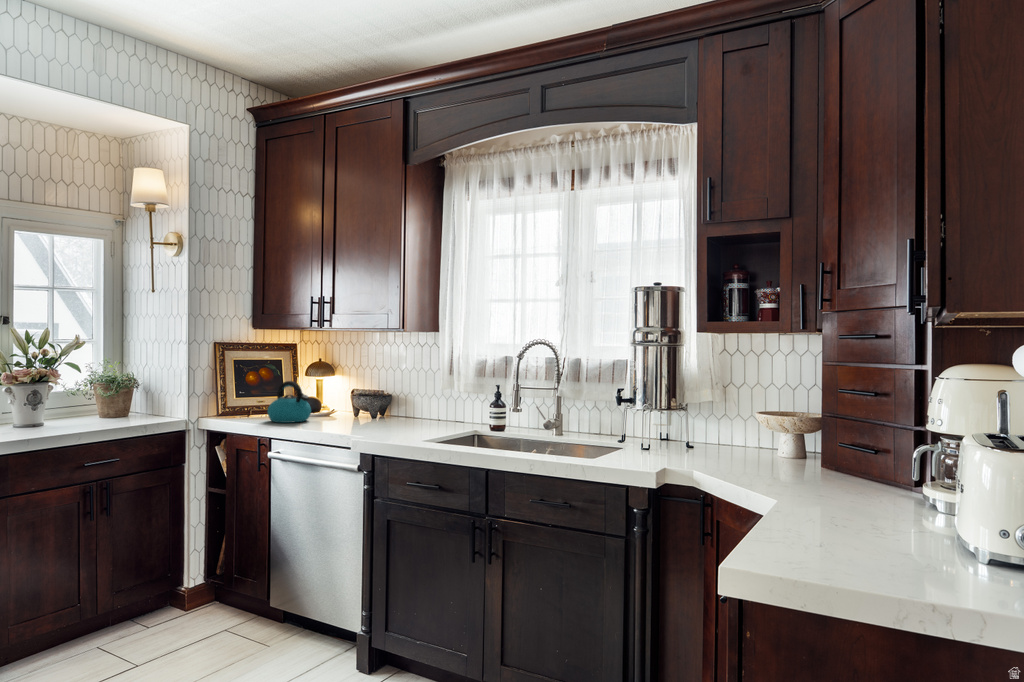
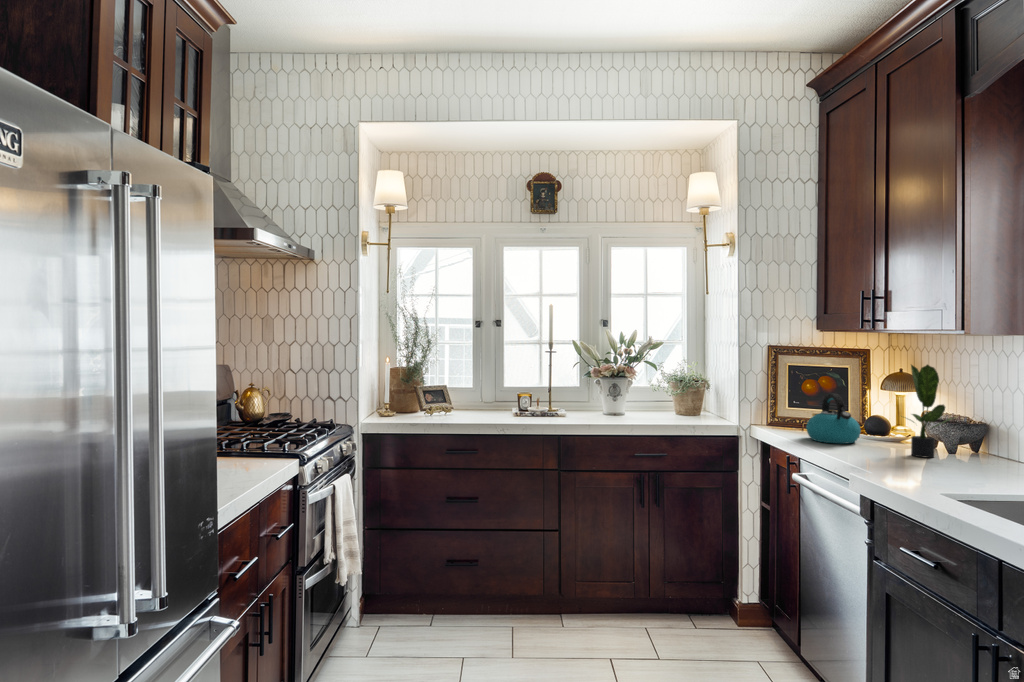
potted plant: none [348,353,385,423] -> present [911,365,956,458]

